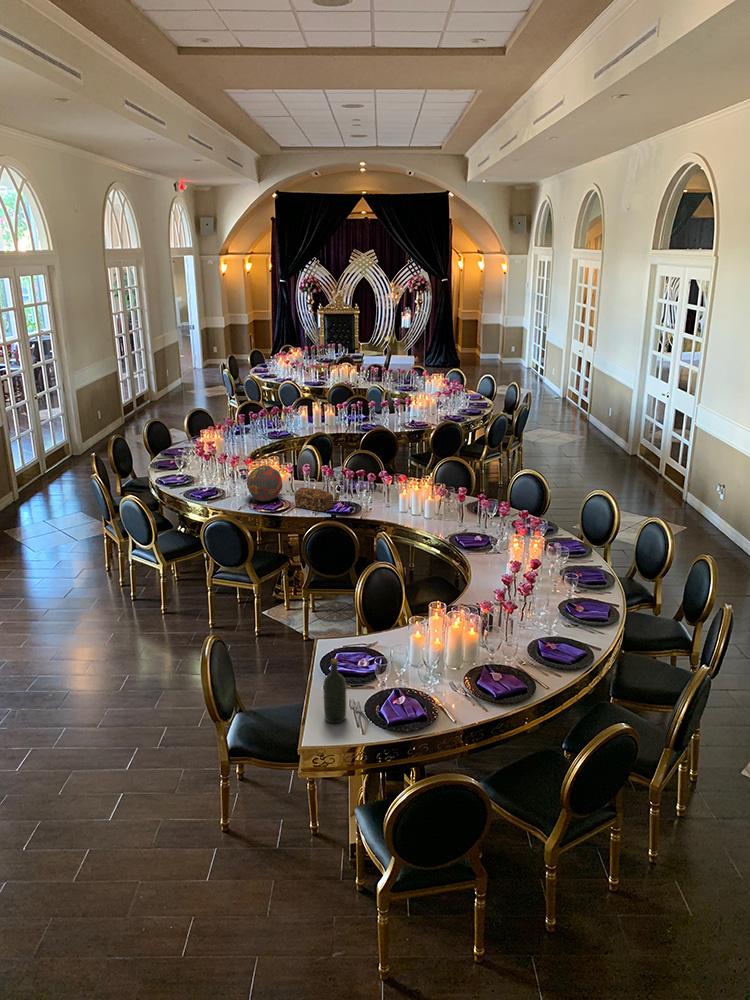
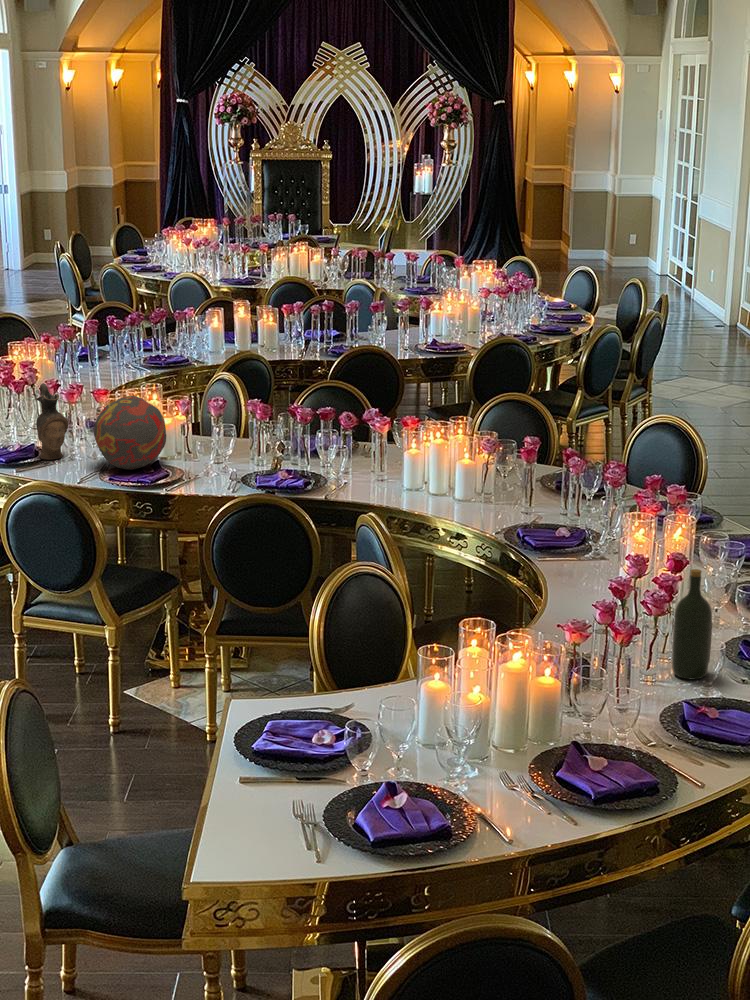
ceramic pitcher: none [218,458,234,495] -> present [36,383,68,459]
bread loaf: present [295,488,334,511] -> none [191,440,270,486]
wine bottle: present [323,658,347,723] -> present [672,569,712,680]

